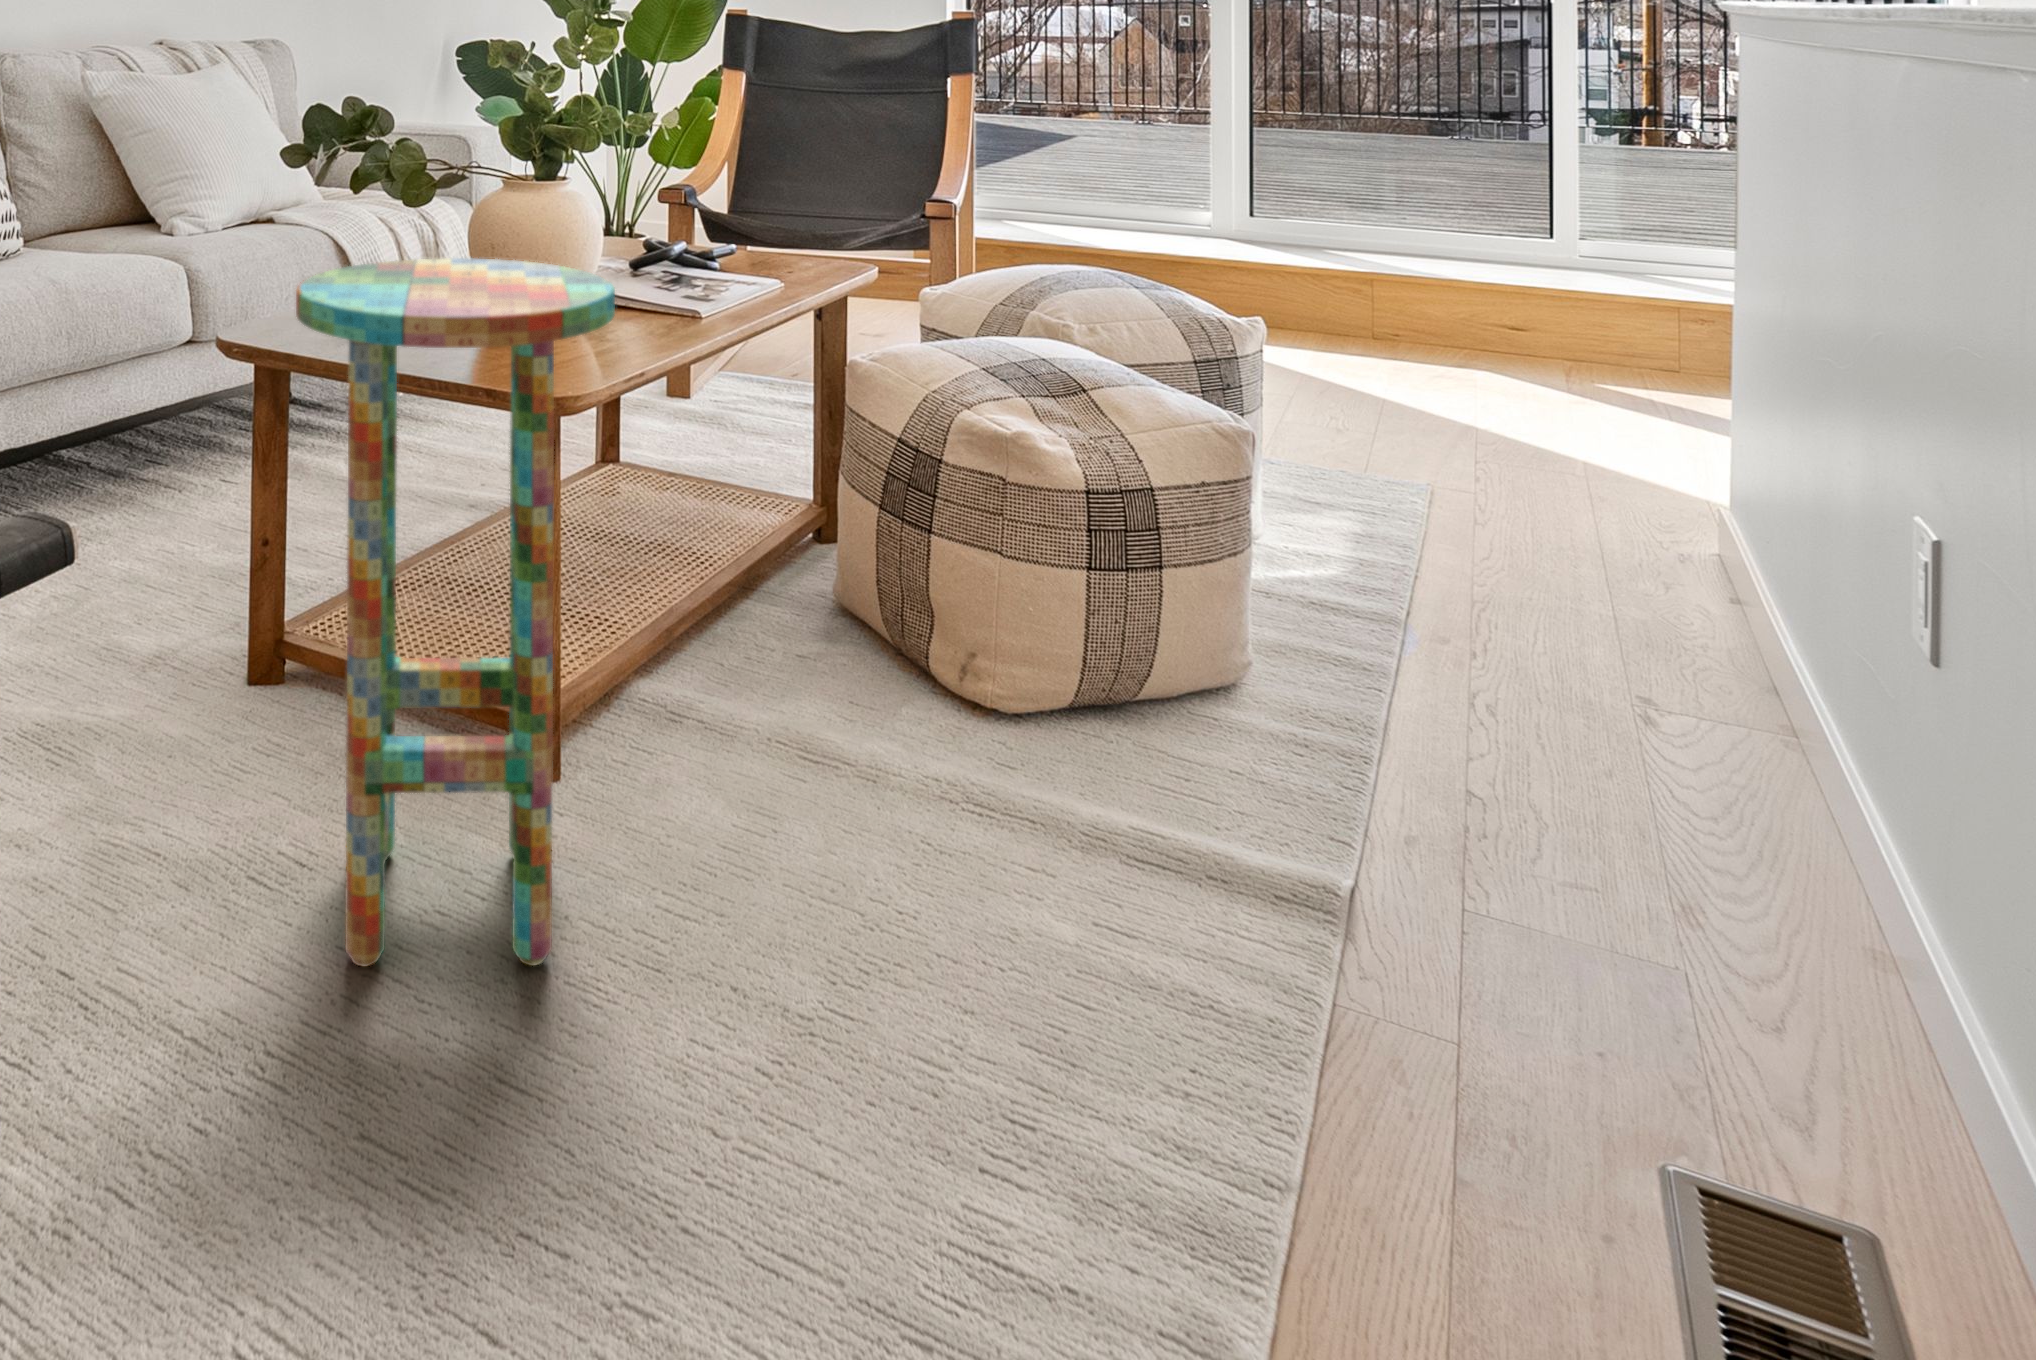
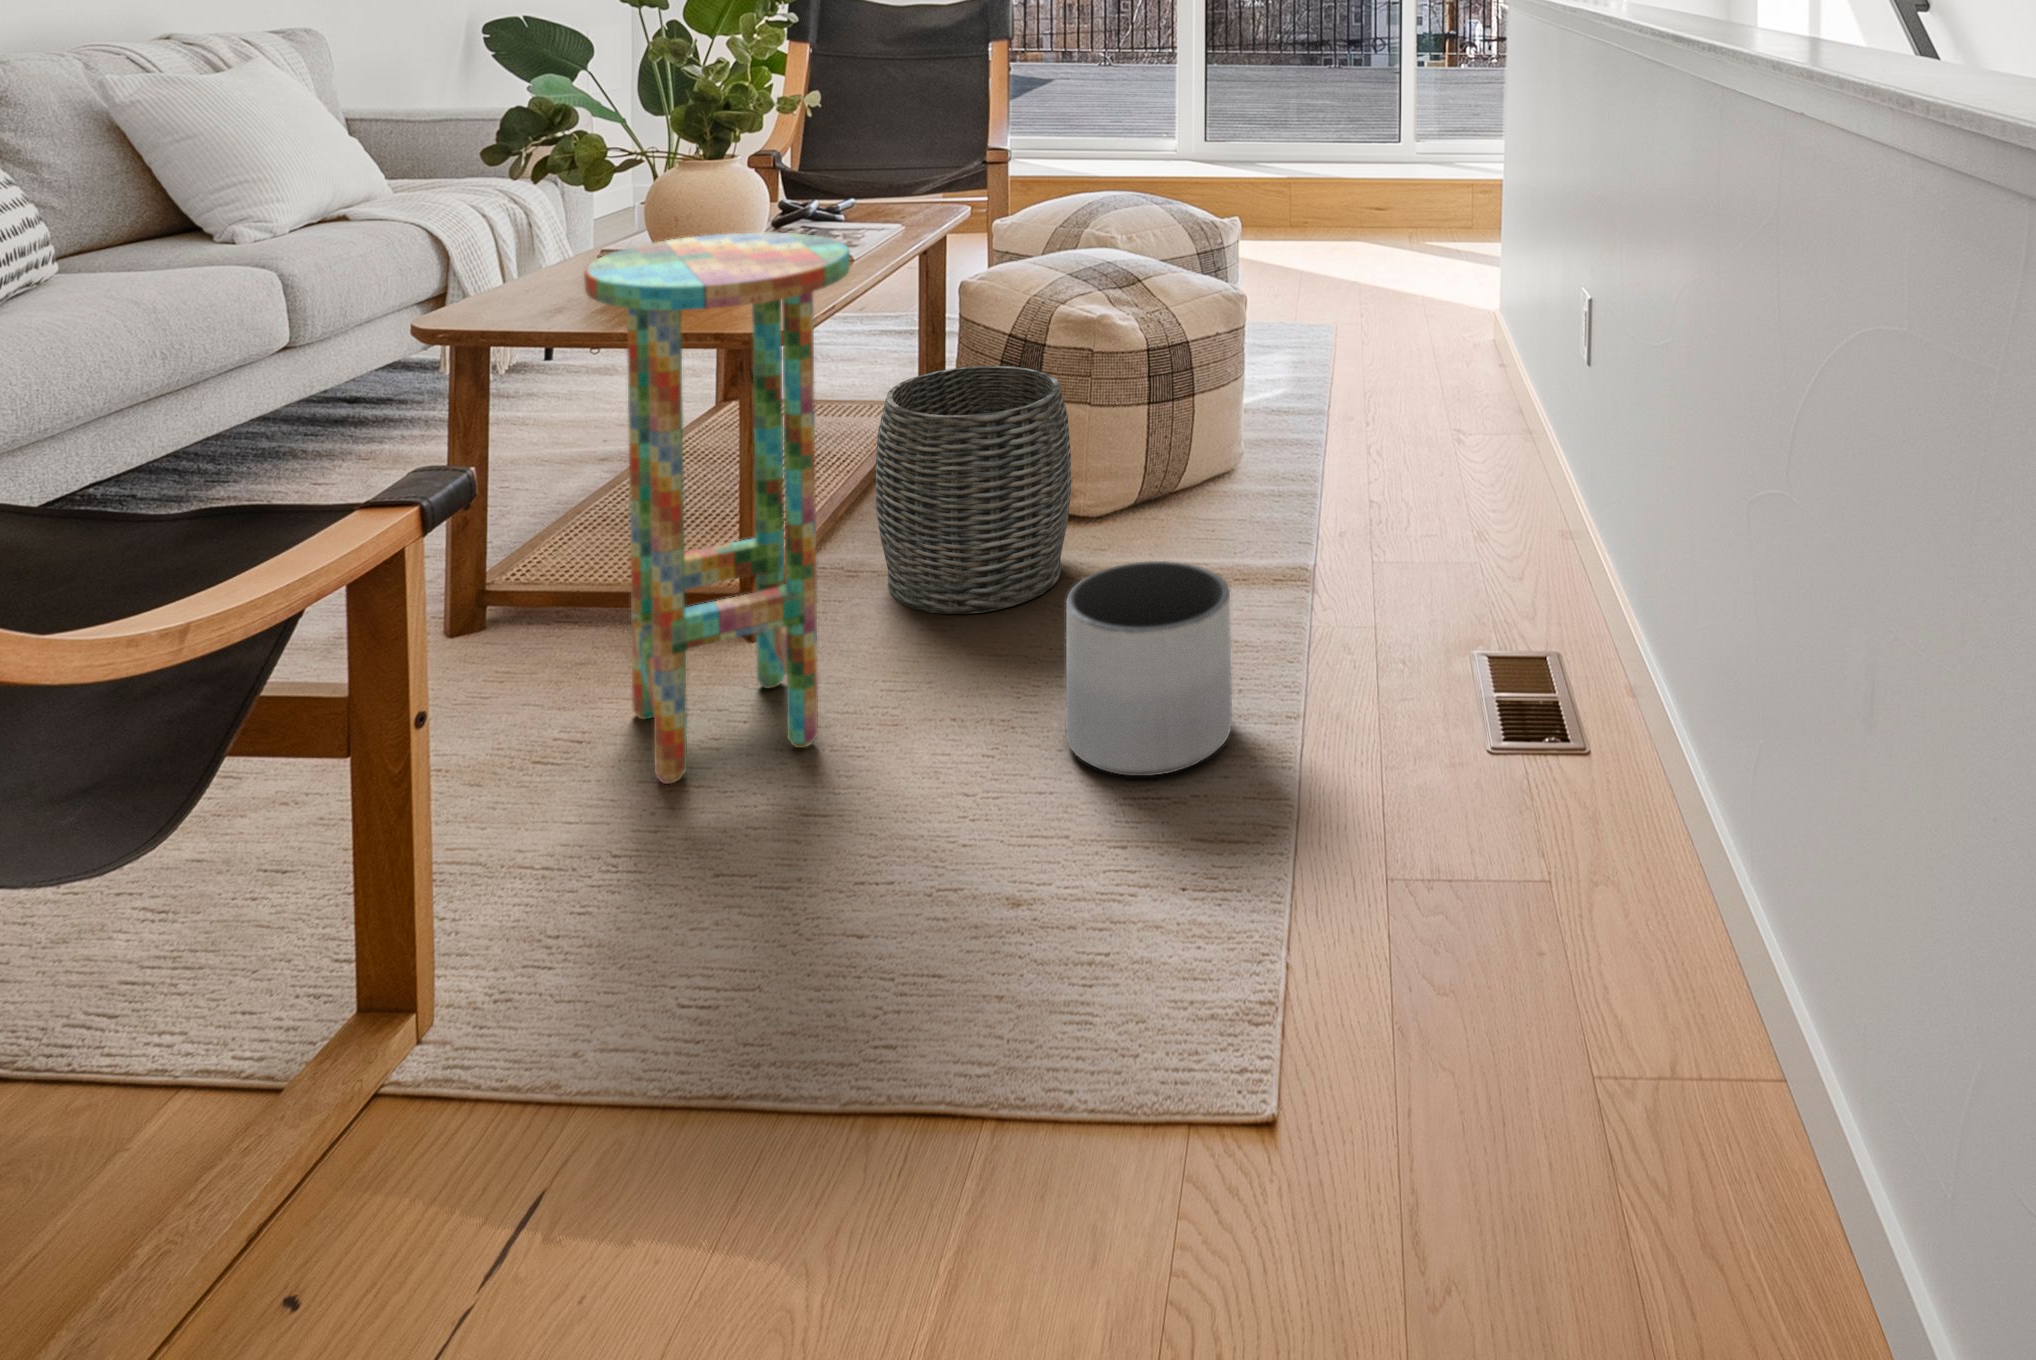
woven basket: none [697,477,957,826] -> present [876,366,1071,614]
planter: none [881,819,1150,1194] -> present [1065,561,1232,776]

